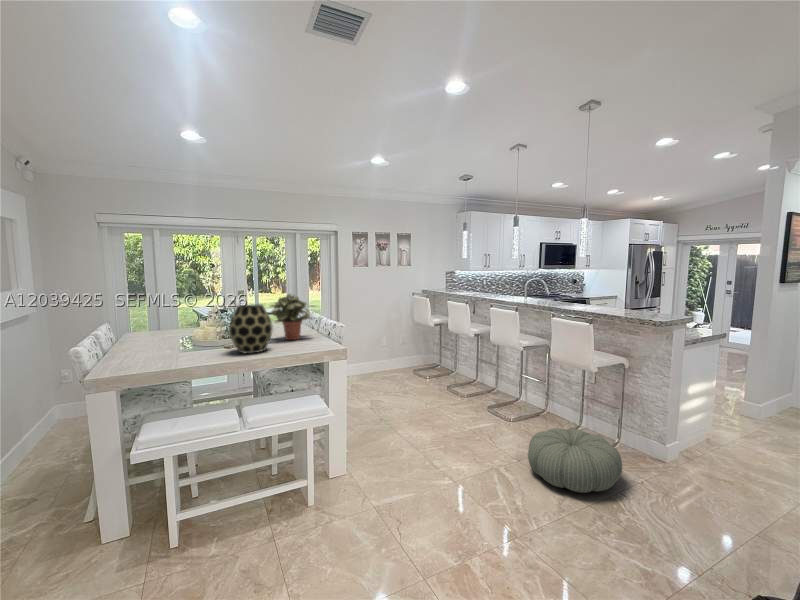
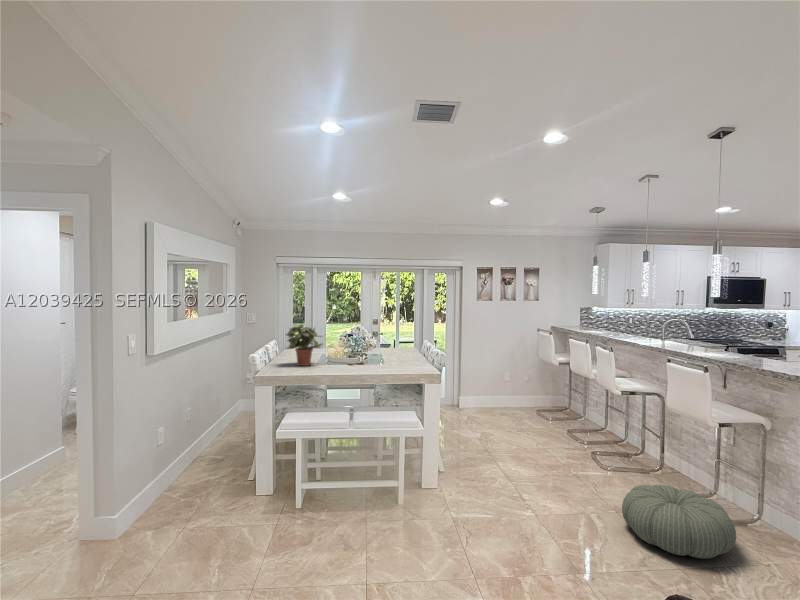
potted plant: present [271,294,314,340] -> present [286,325,323,366]
vase: present [229,304,273,353] -> none [351,331,383,370]

